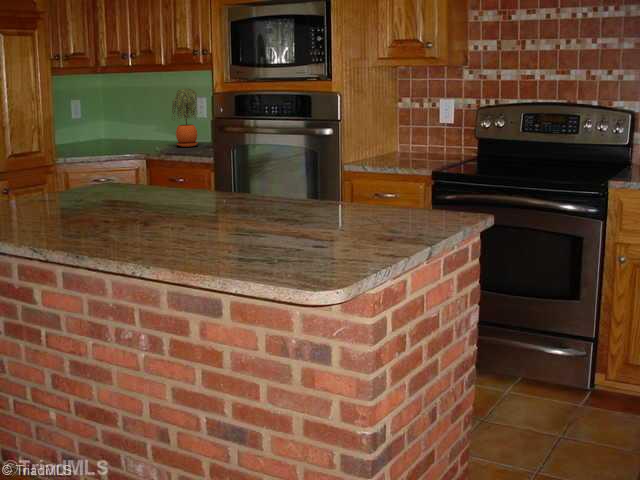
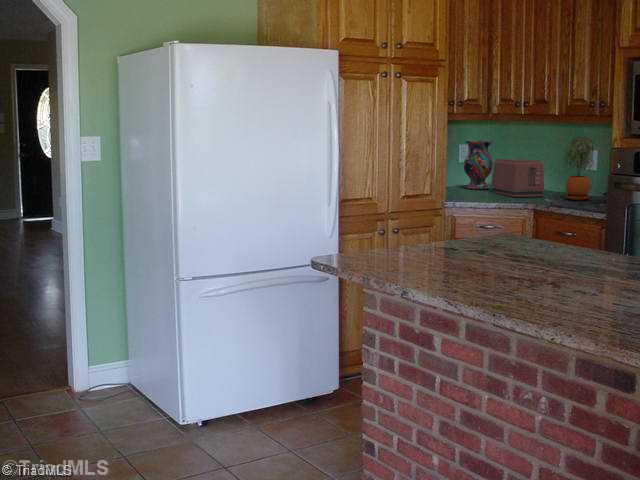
vase: none [79,95,109,143] -> present [464,141,493,189]
toaster: none [108,111,157,148] -> present [491,159,544,197]

